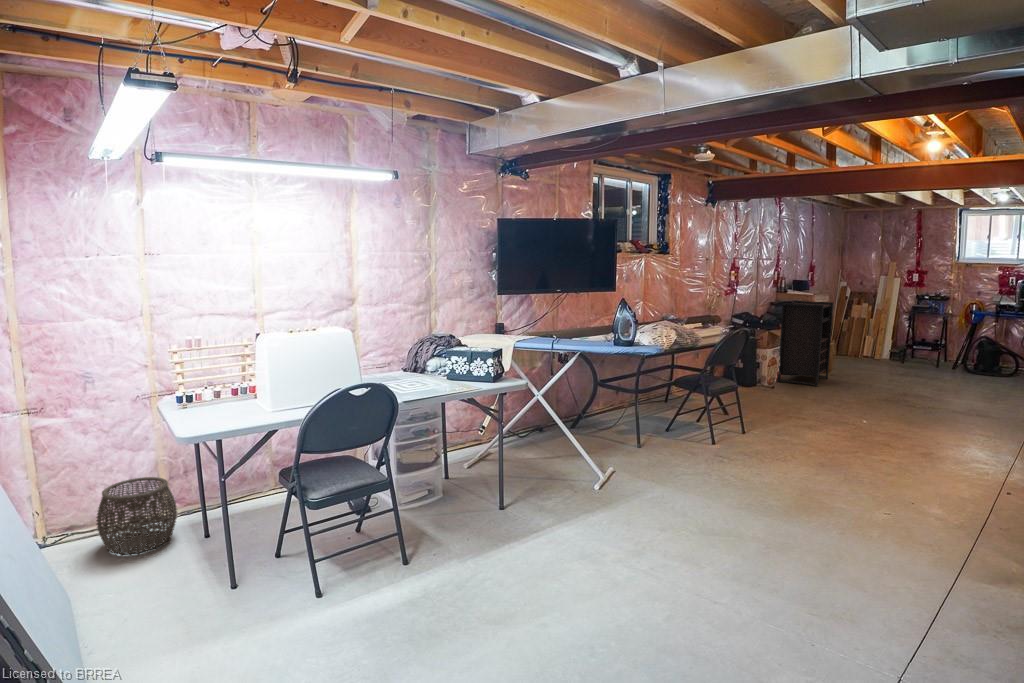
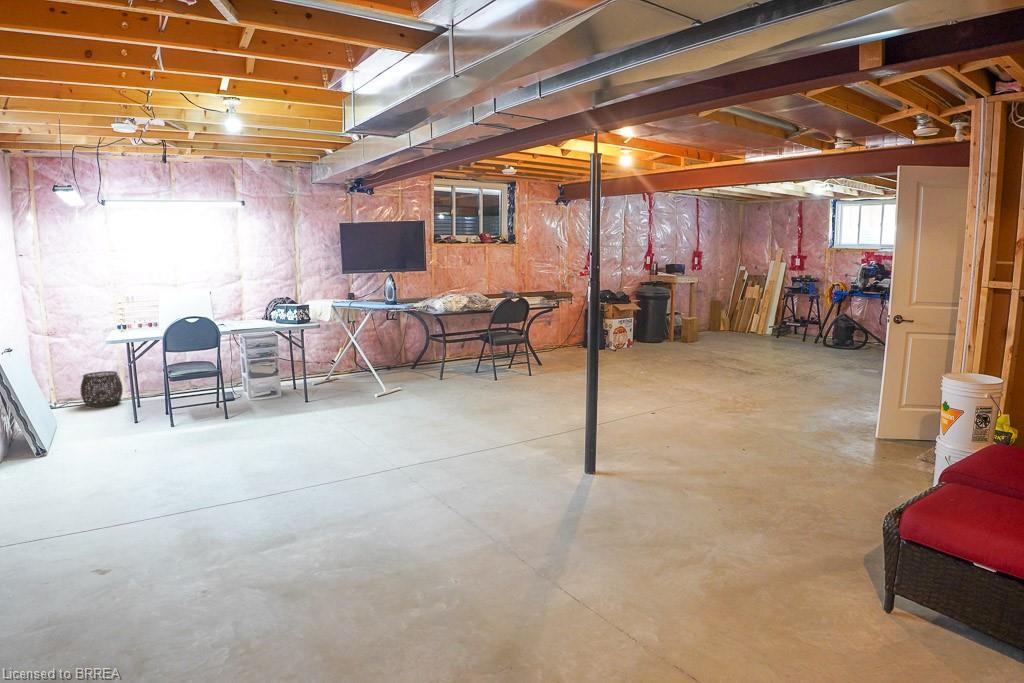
shelving unit: present [778,301,833,386] -> none [629,282,679,351]

